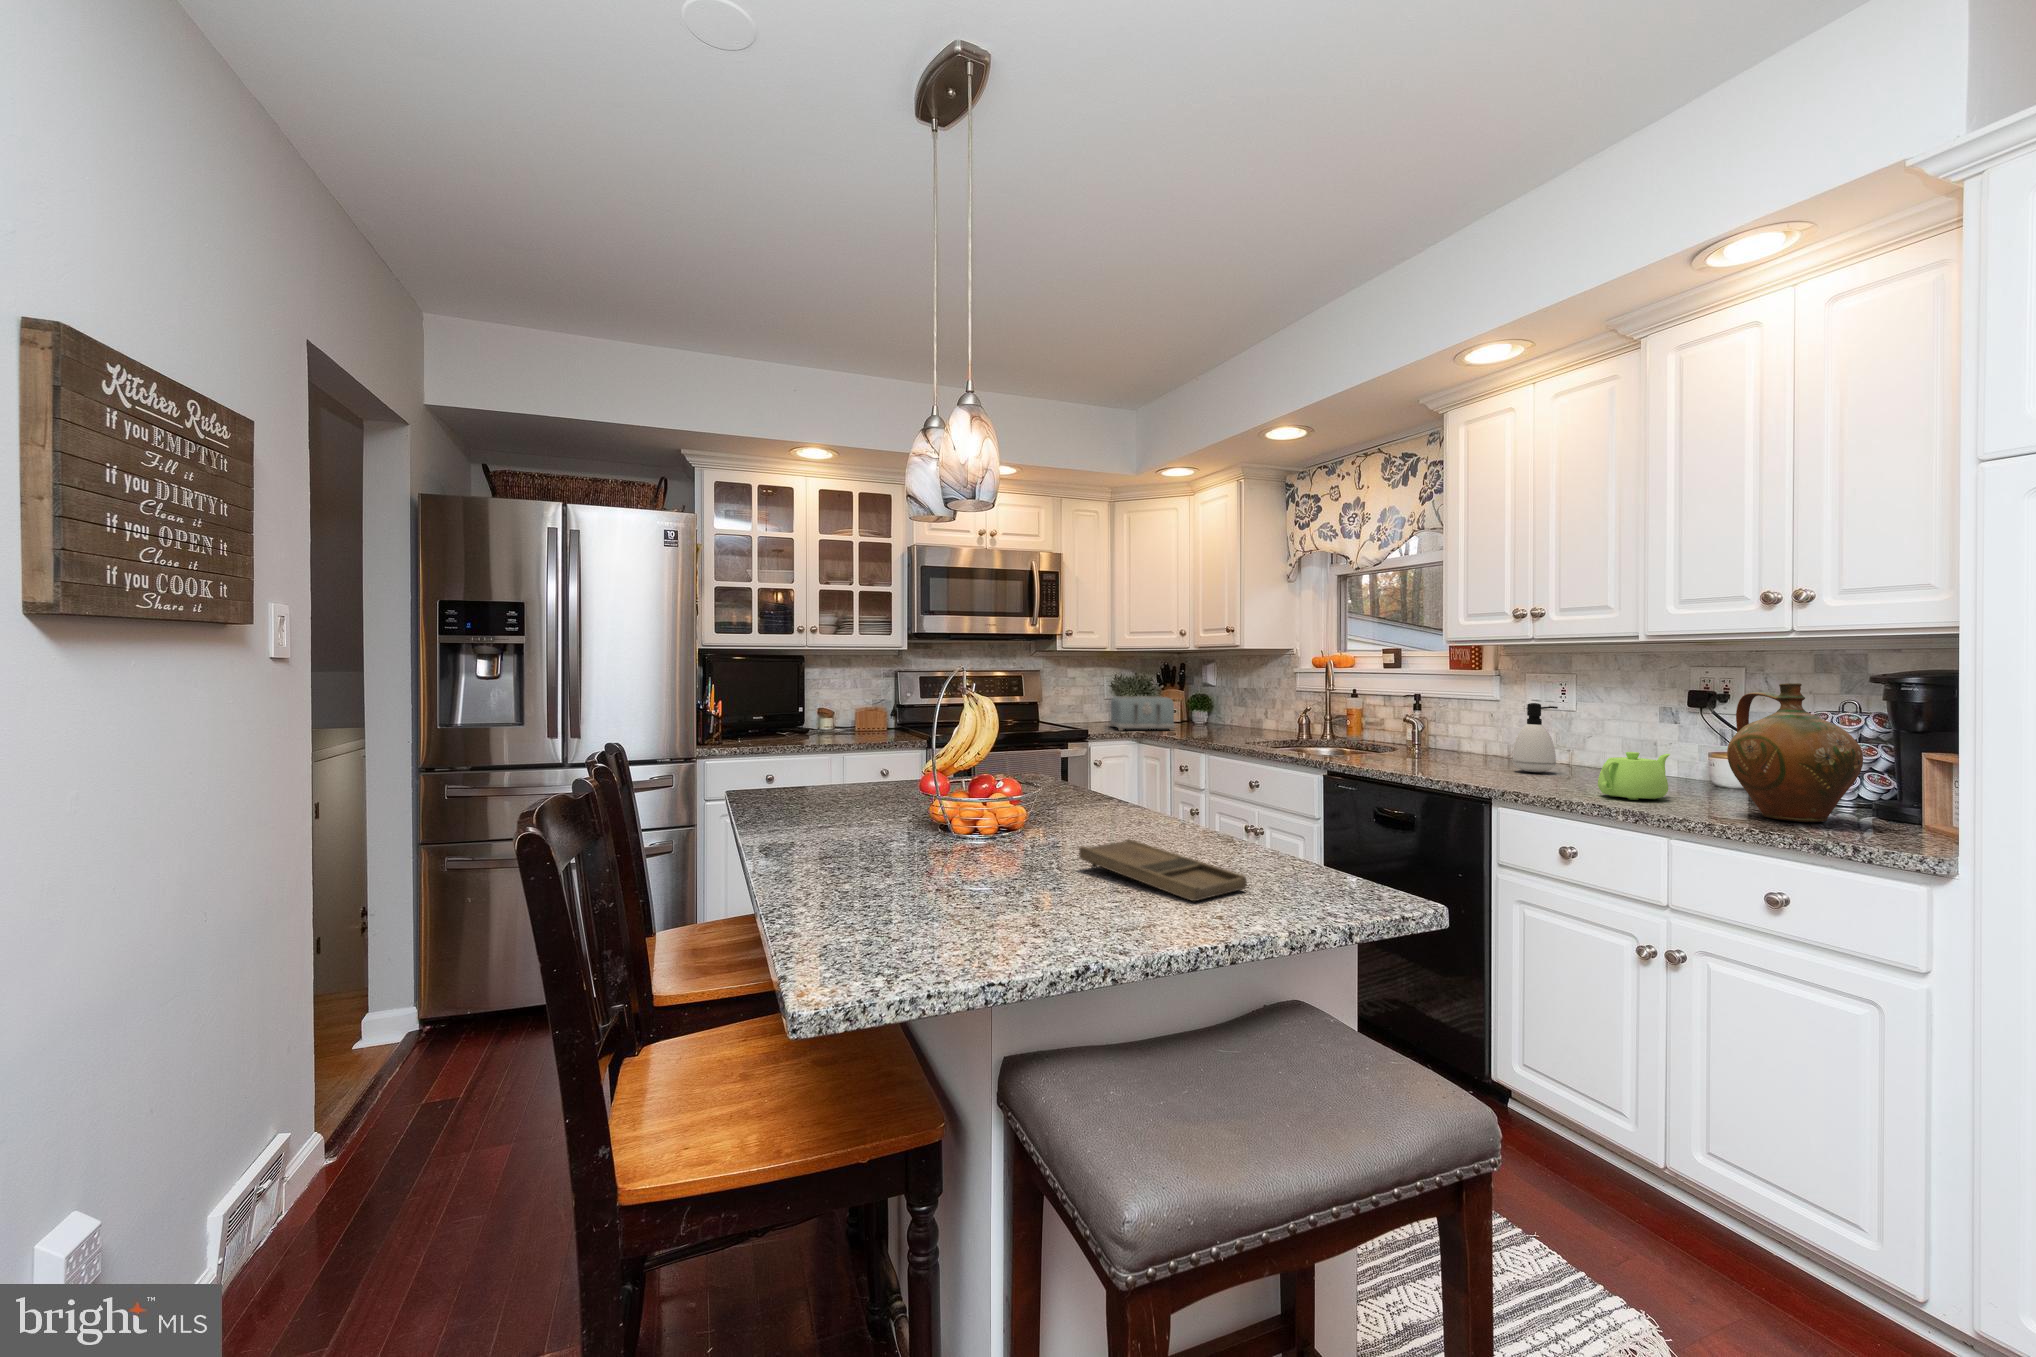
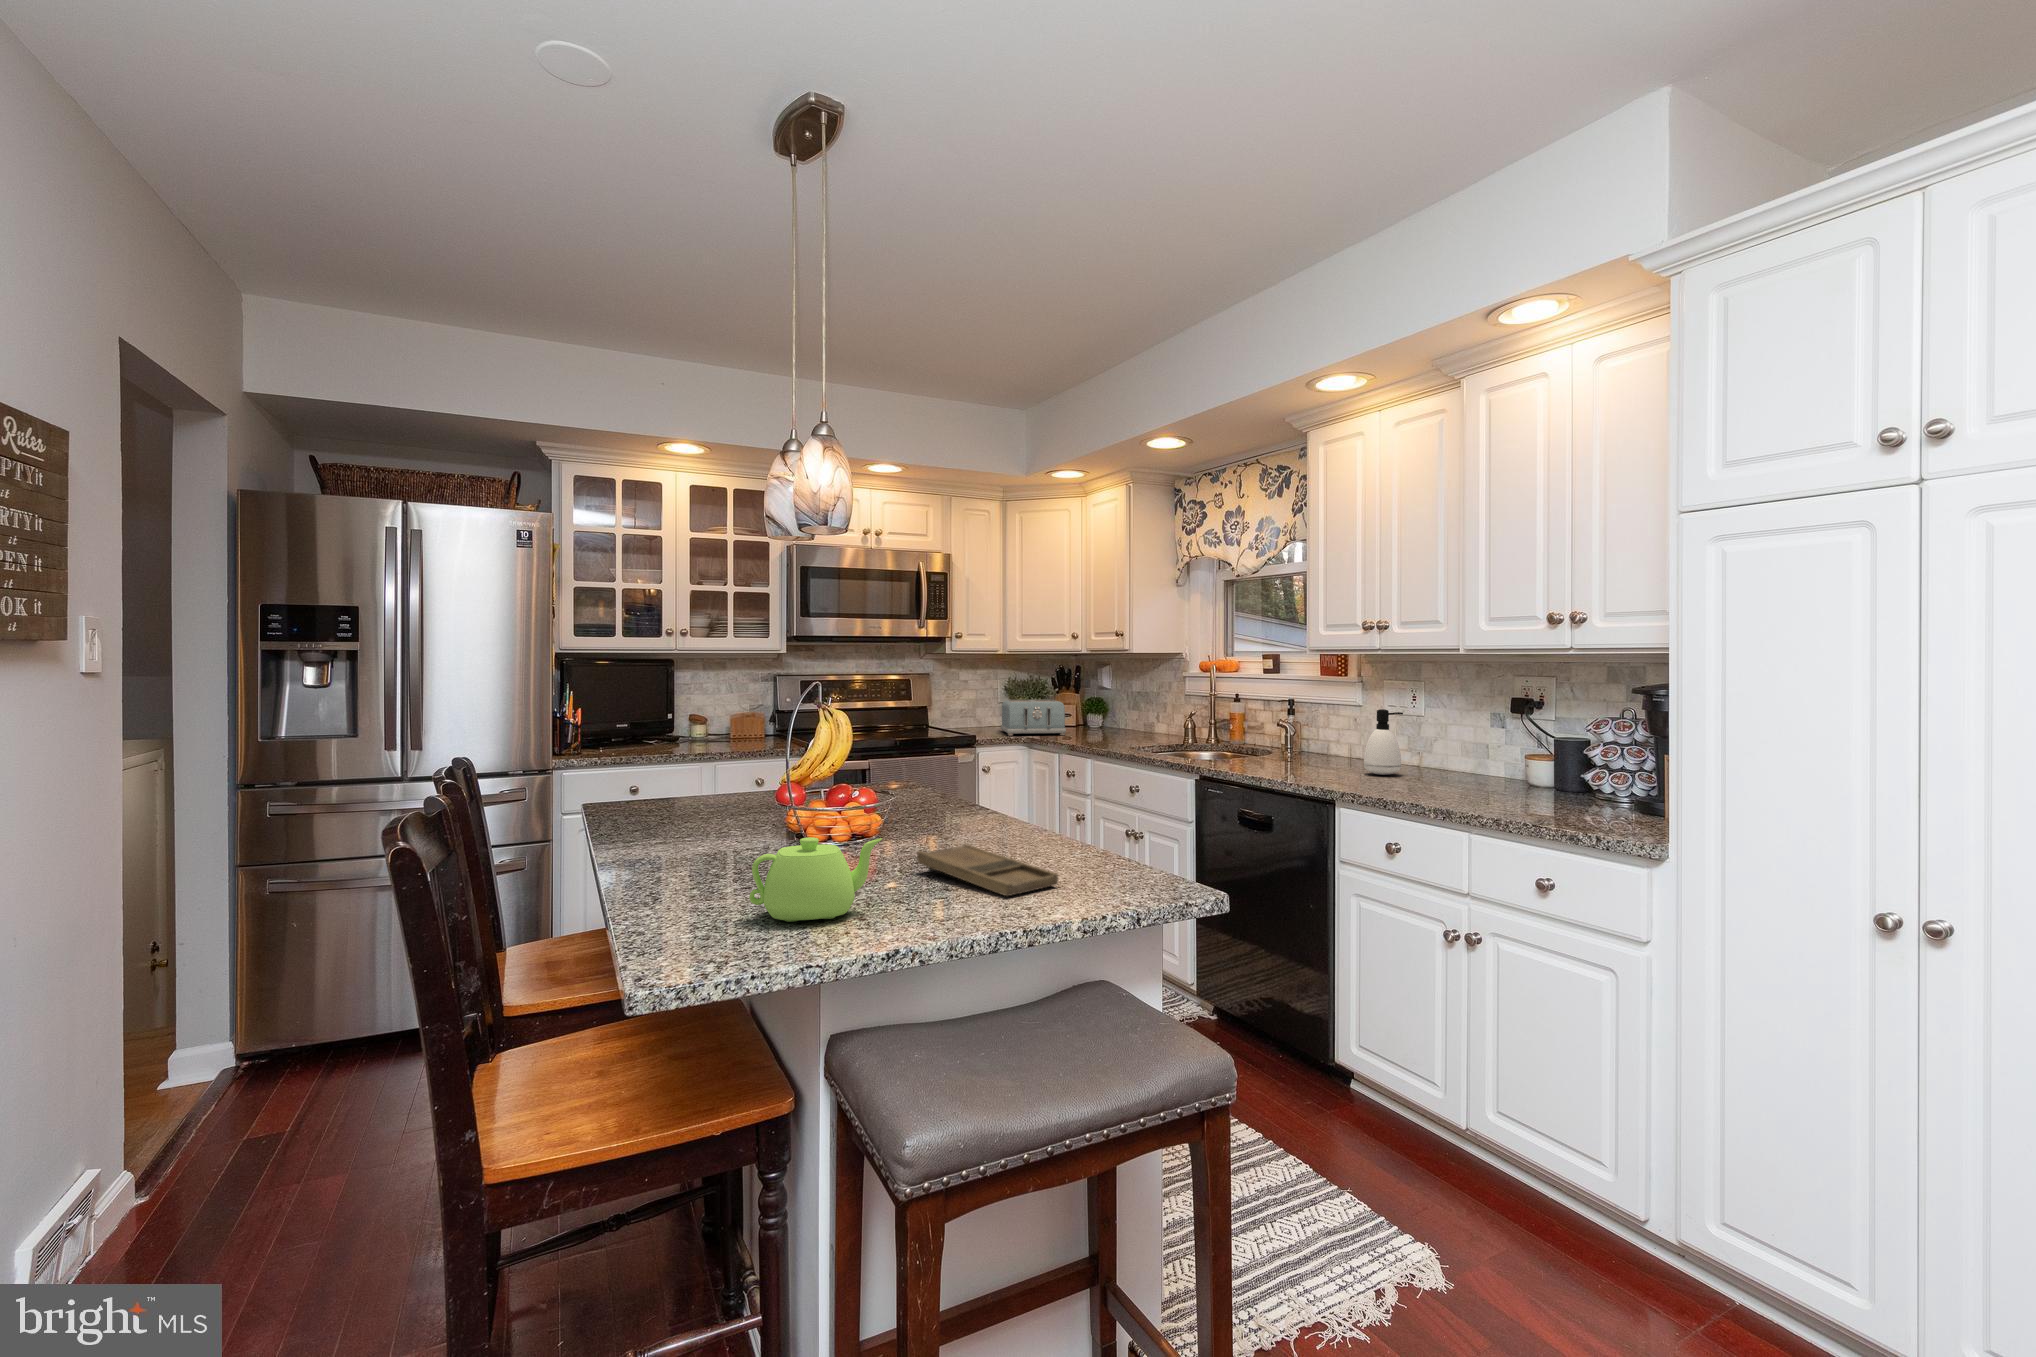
ceramic jug: present [1727,683,1863,822] -> none [1517,695,1620,817]
teapot: present [1598,752,1670,800] -> present [749,837,882,922]

